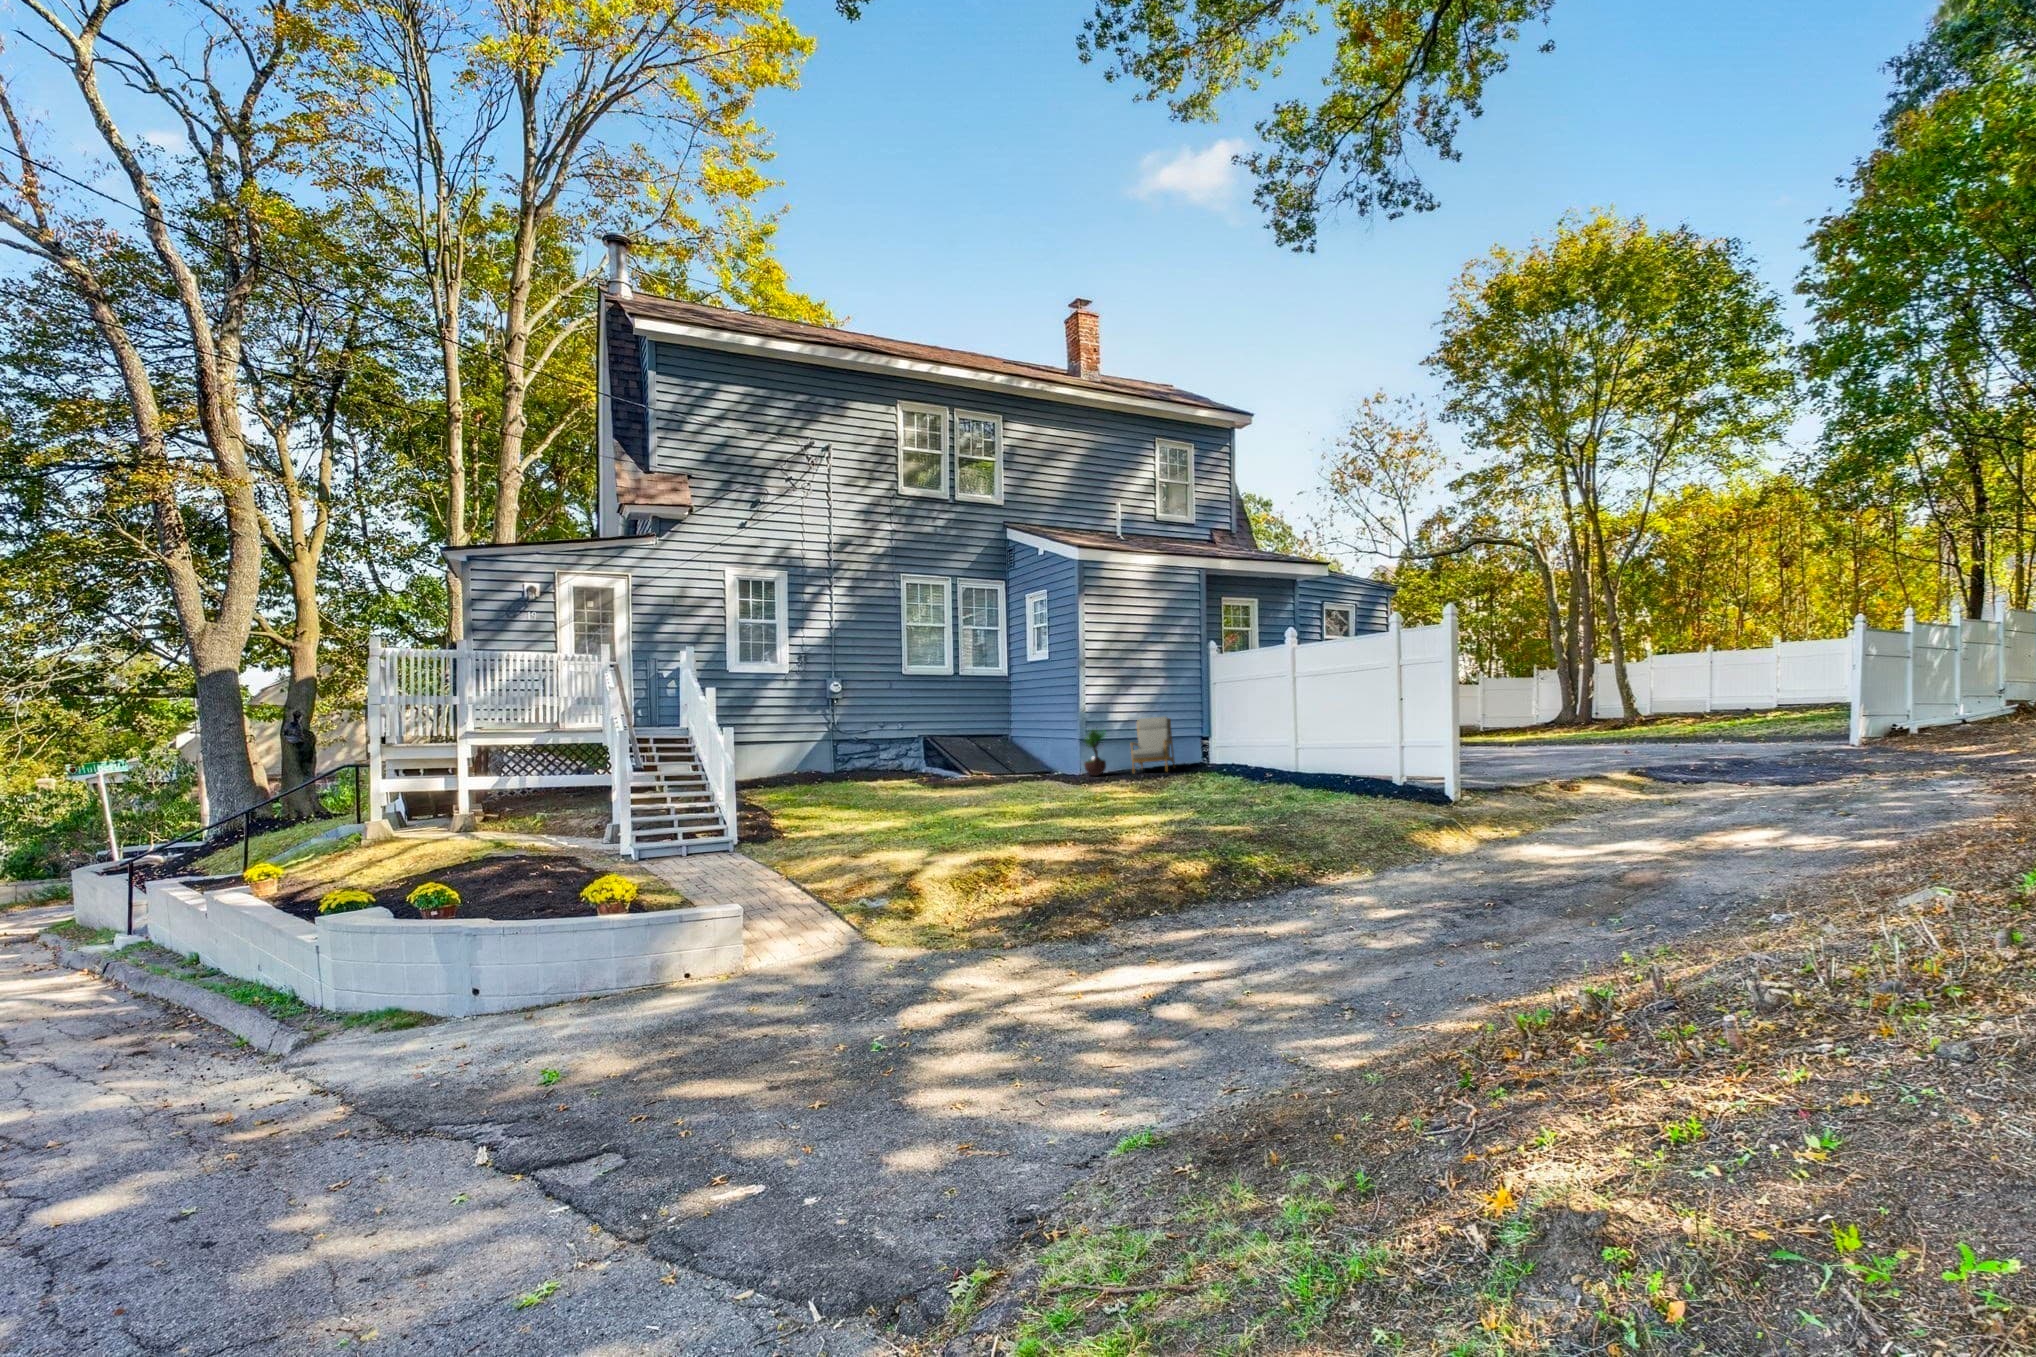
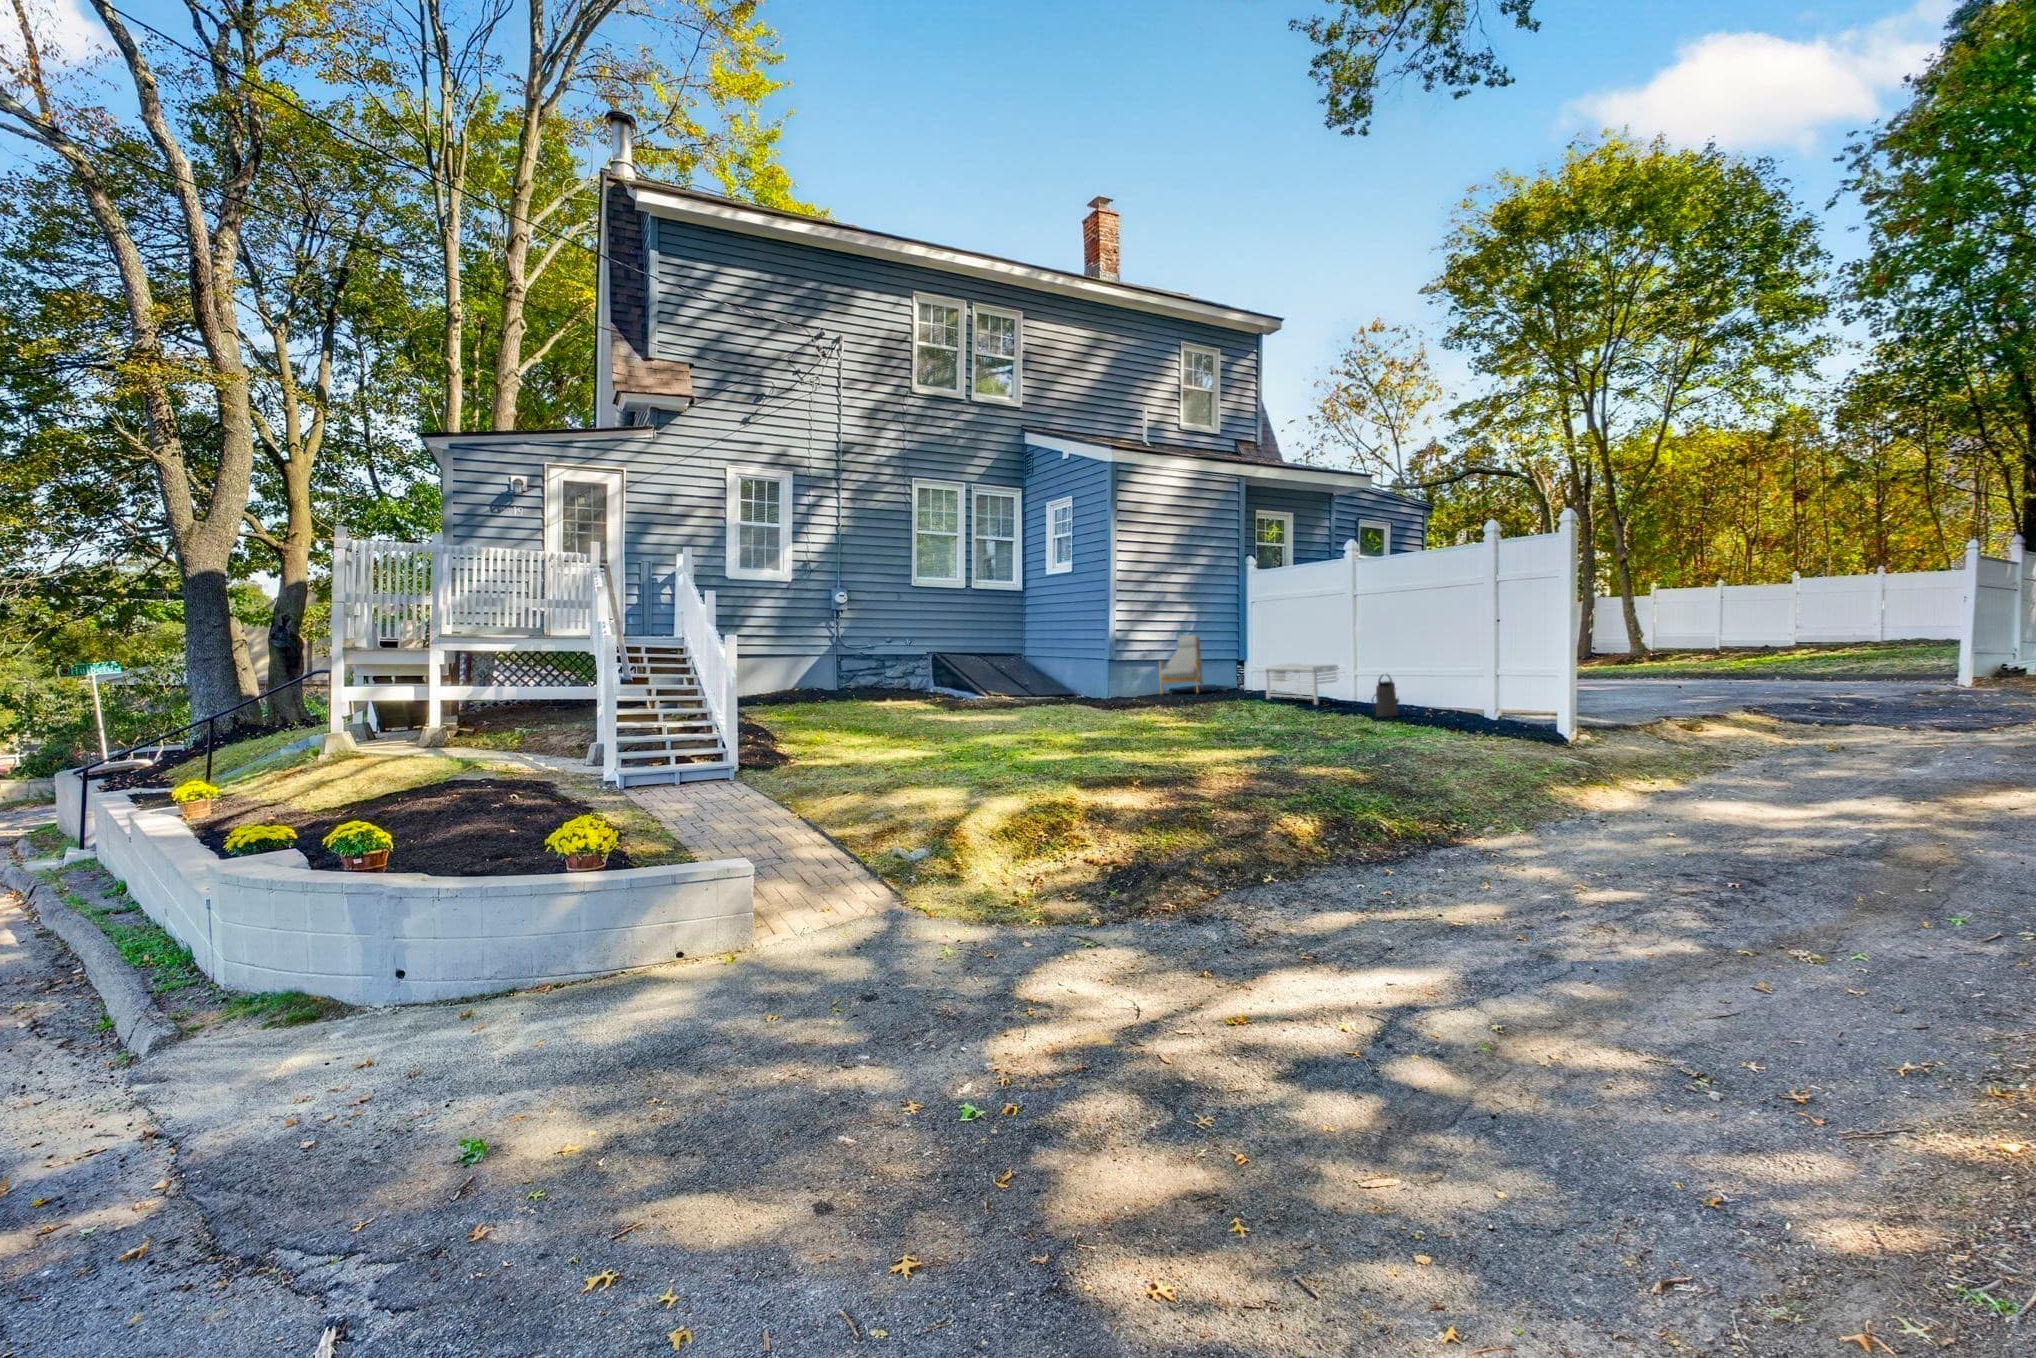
potted tree: present [1084,730,1106,776] -> none [1106,642,1136,696]
storage bench: none [1223,742,1301,780] -> present [1262,664,1339,705]
watering can: none [1310,751,1349,790] -> present [1372,675,1399,717]

